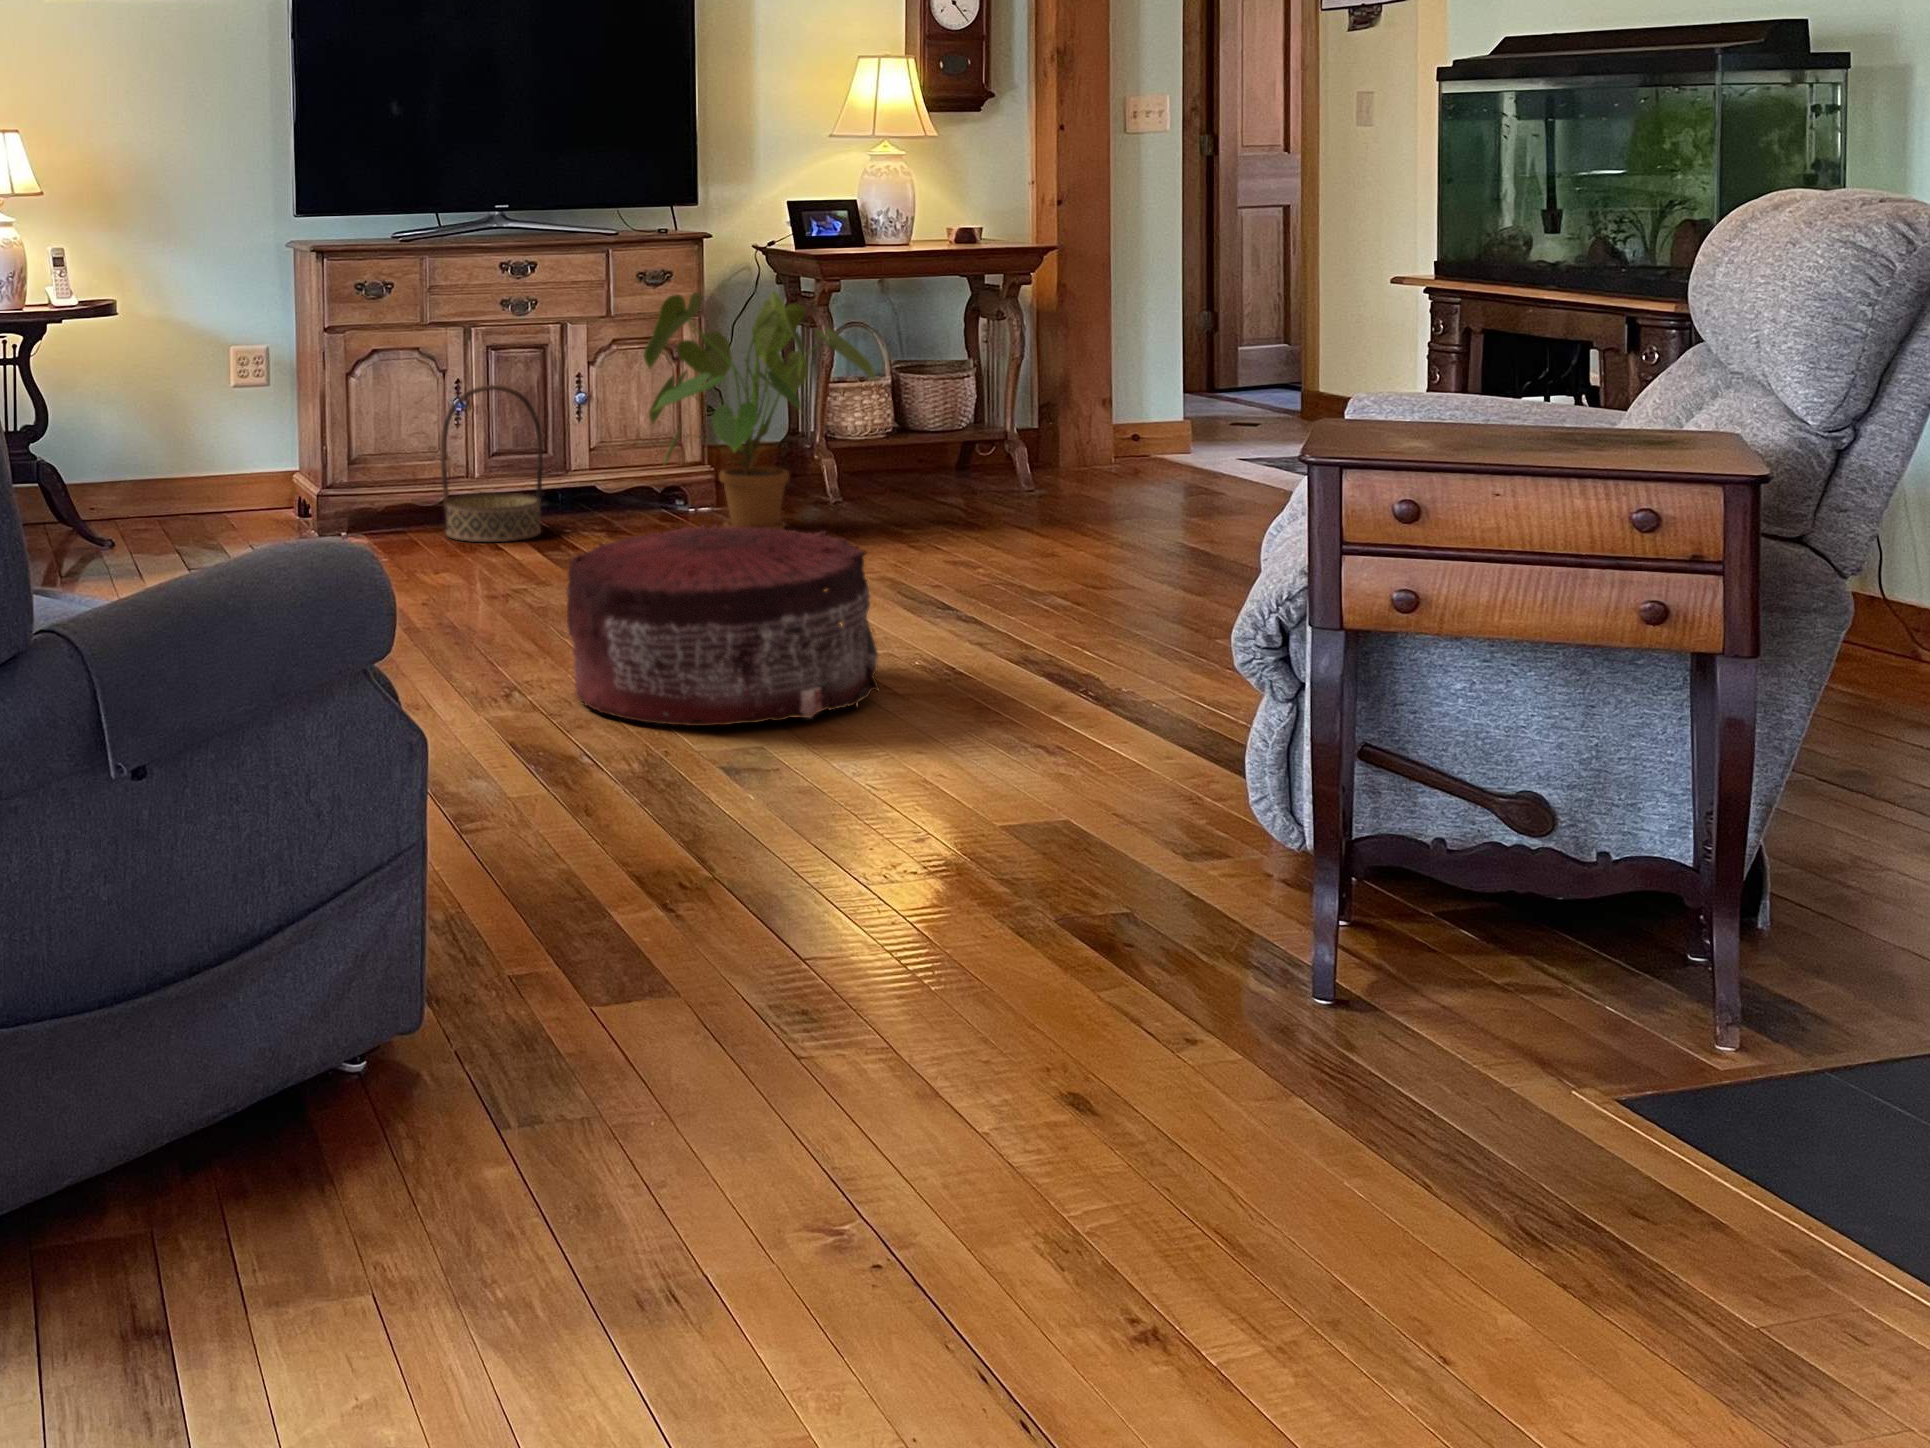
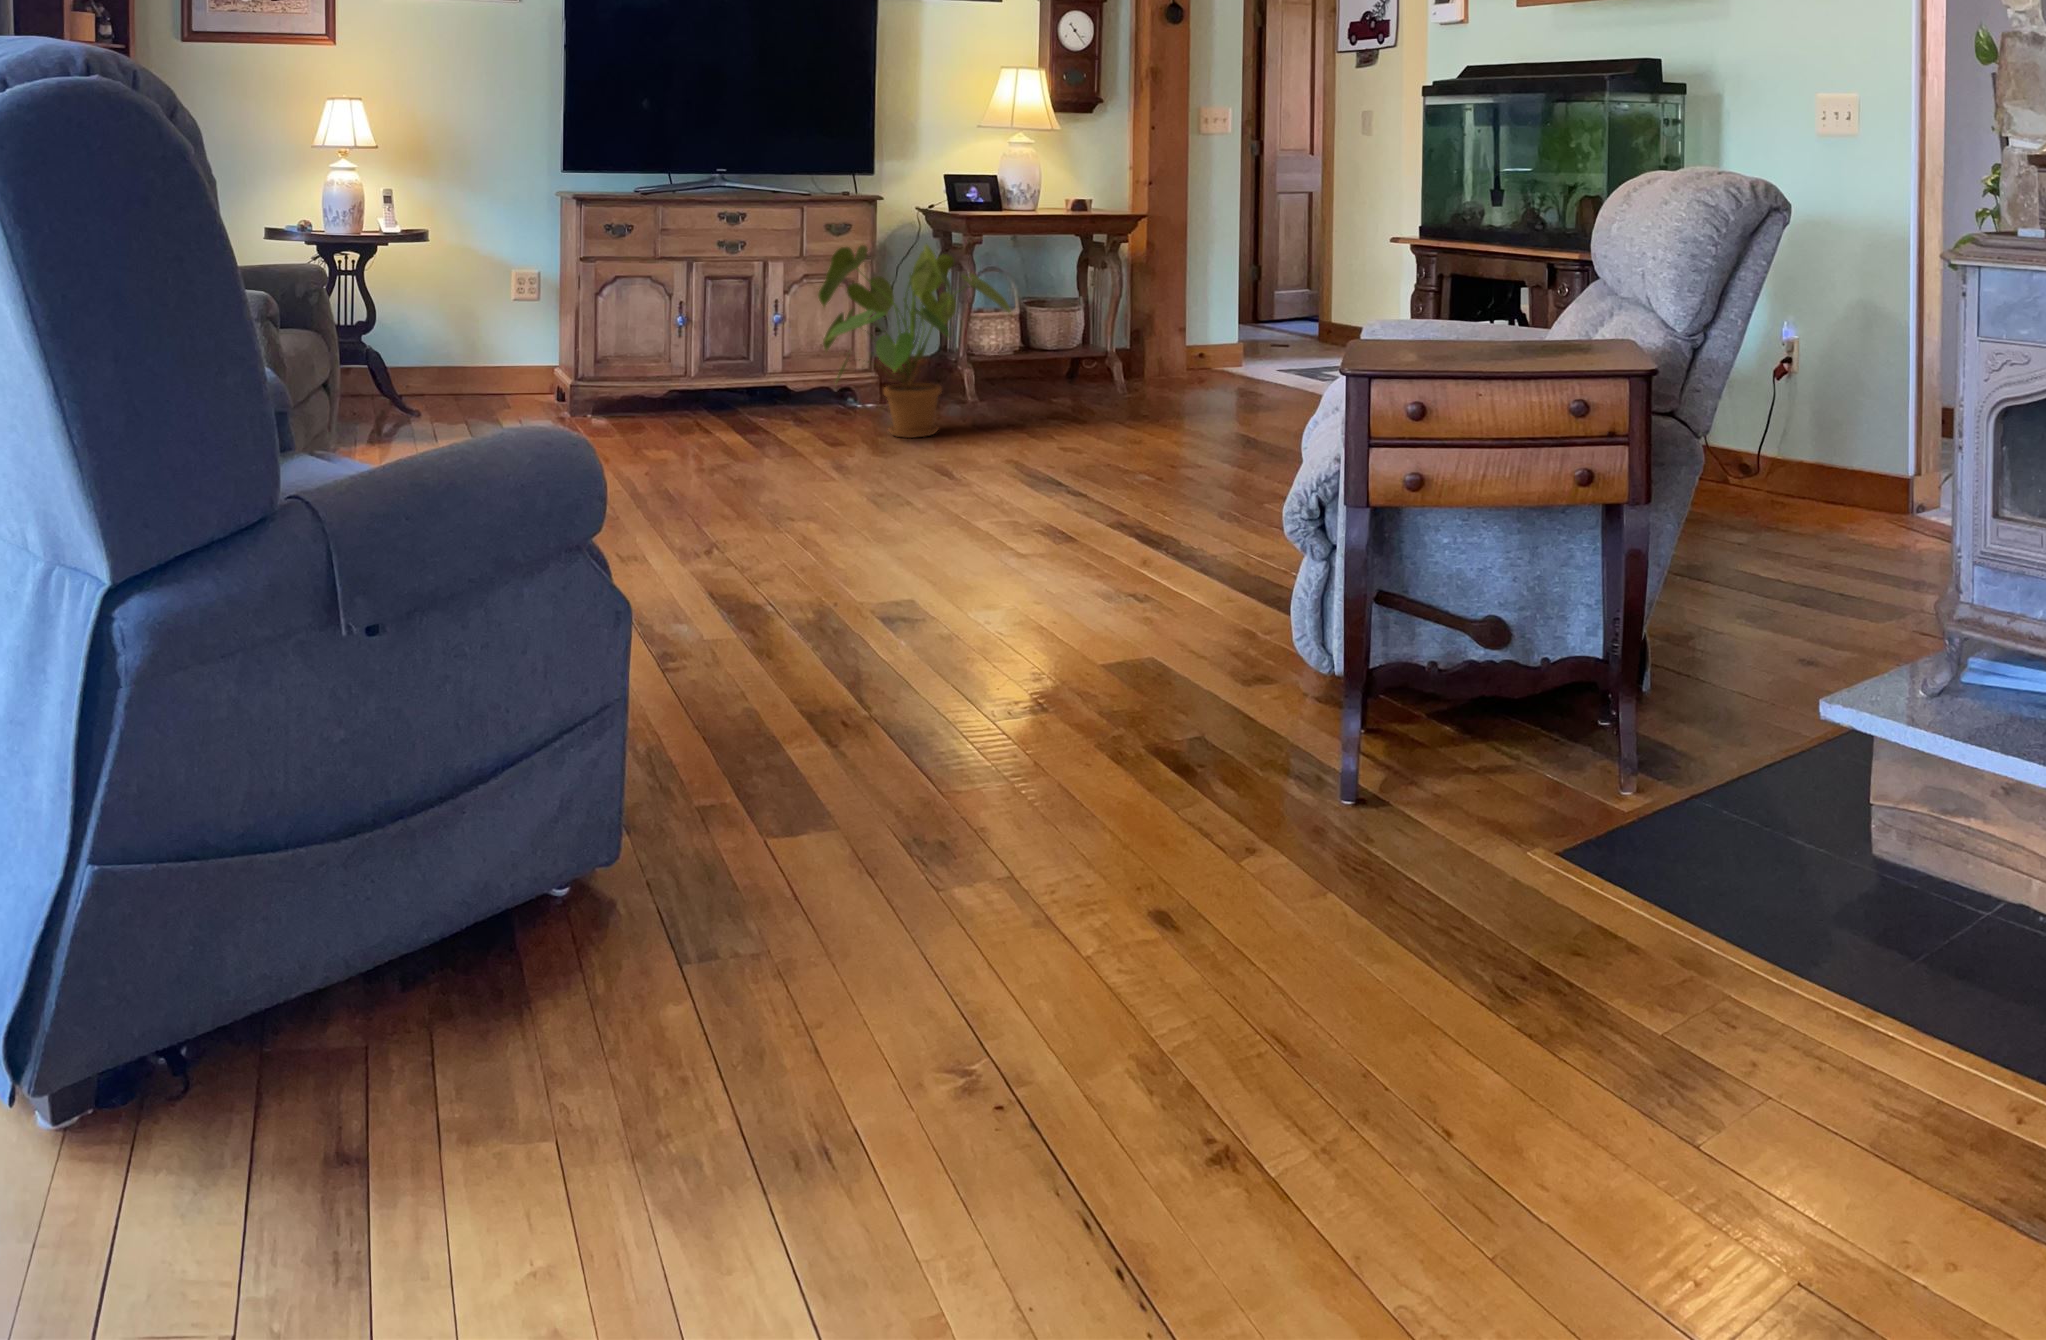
basket: present [440,385,543,542] -> none [636,322,730,452]
pouf: present [566,524,879,726] -> none [736,432,1008,602]

